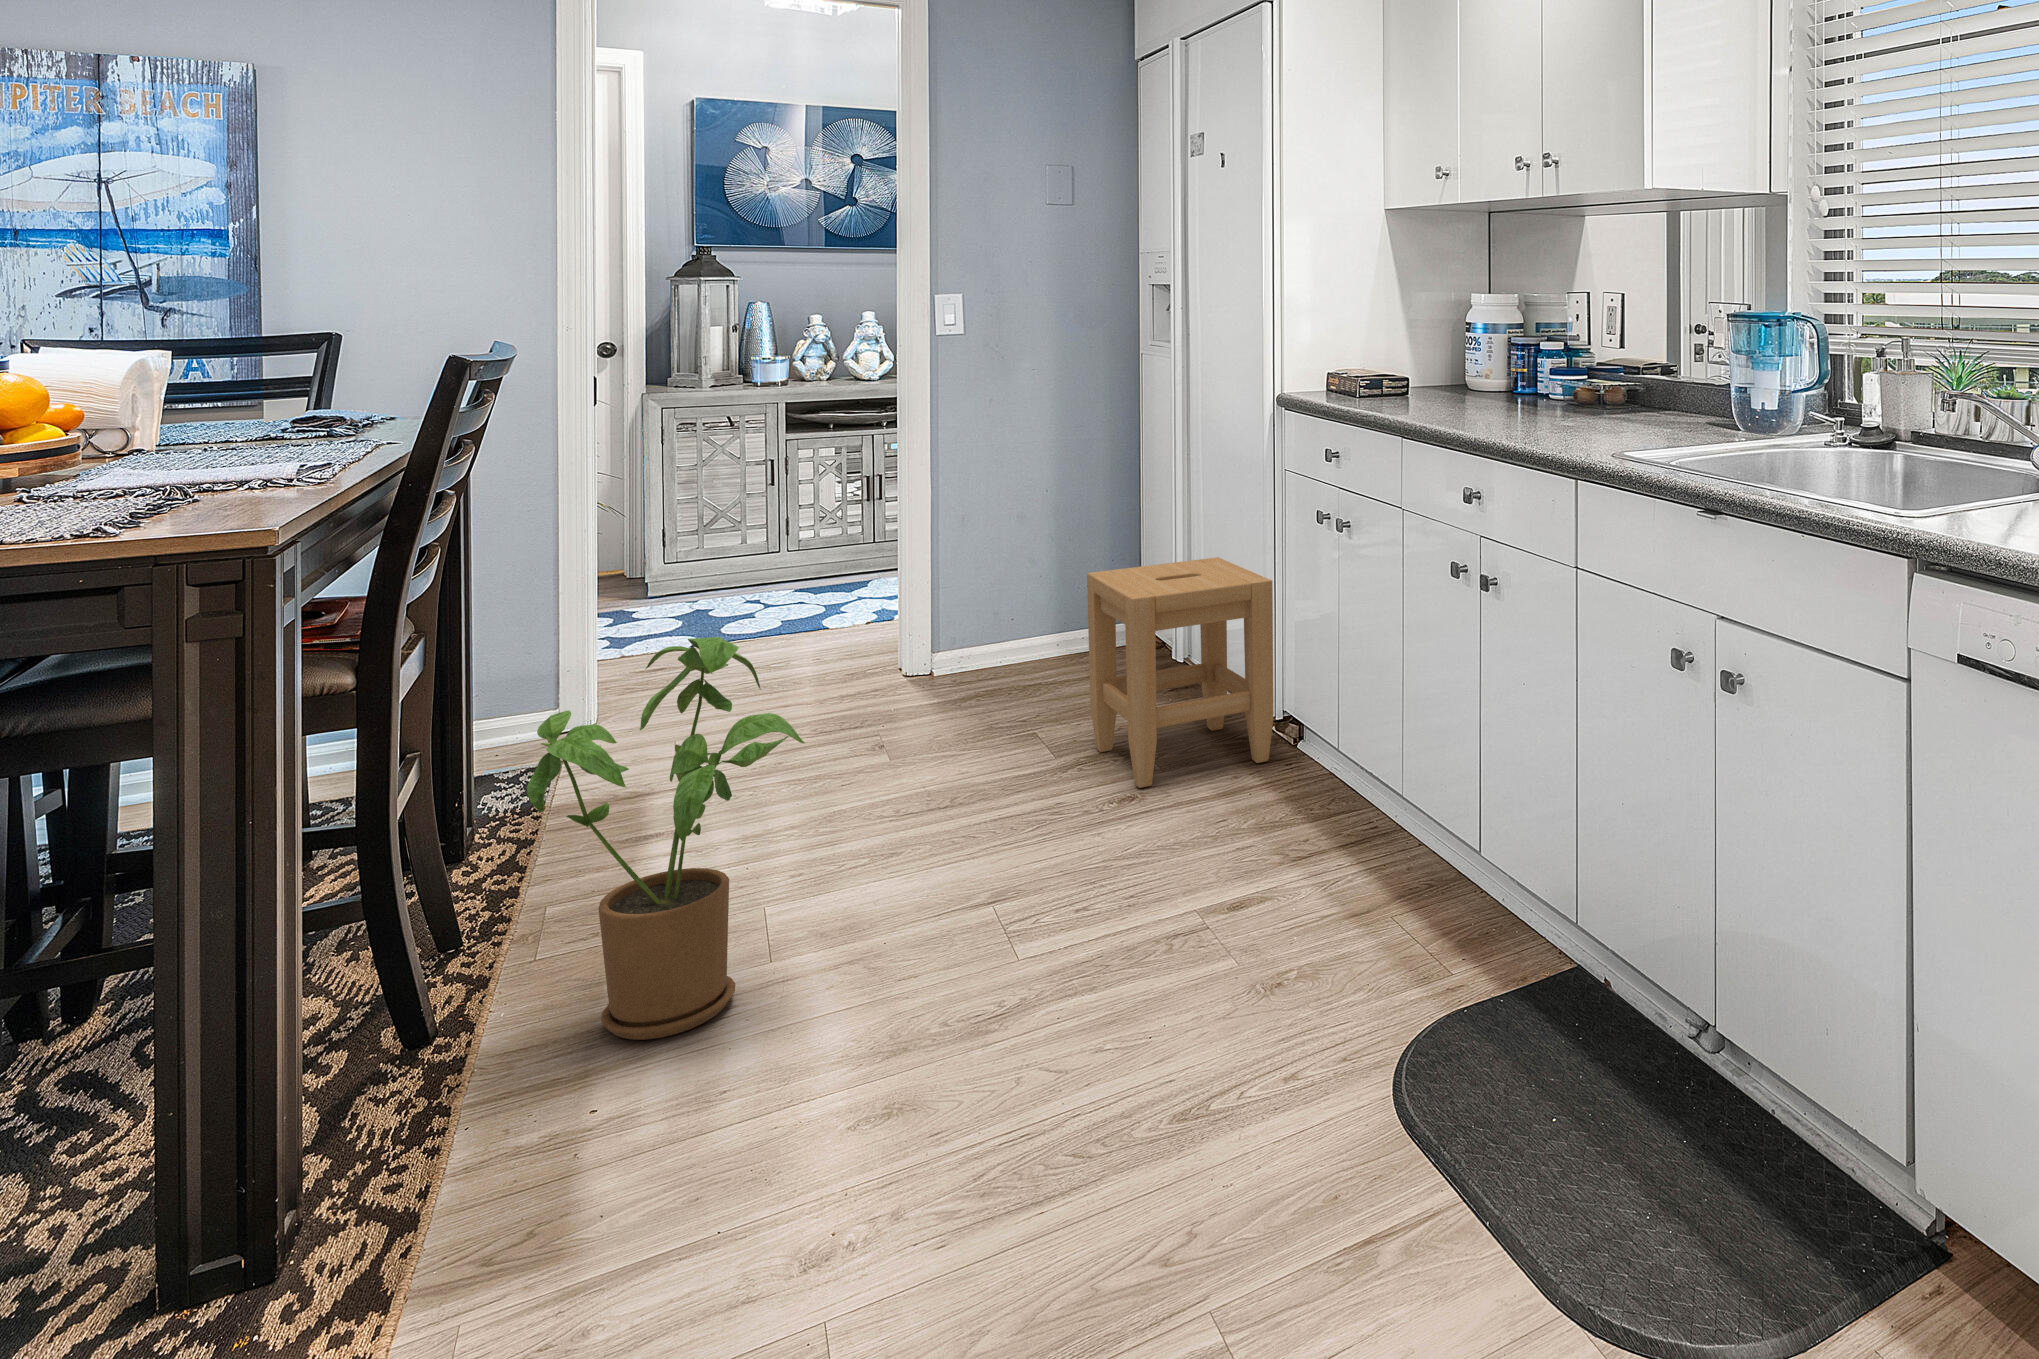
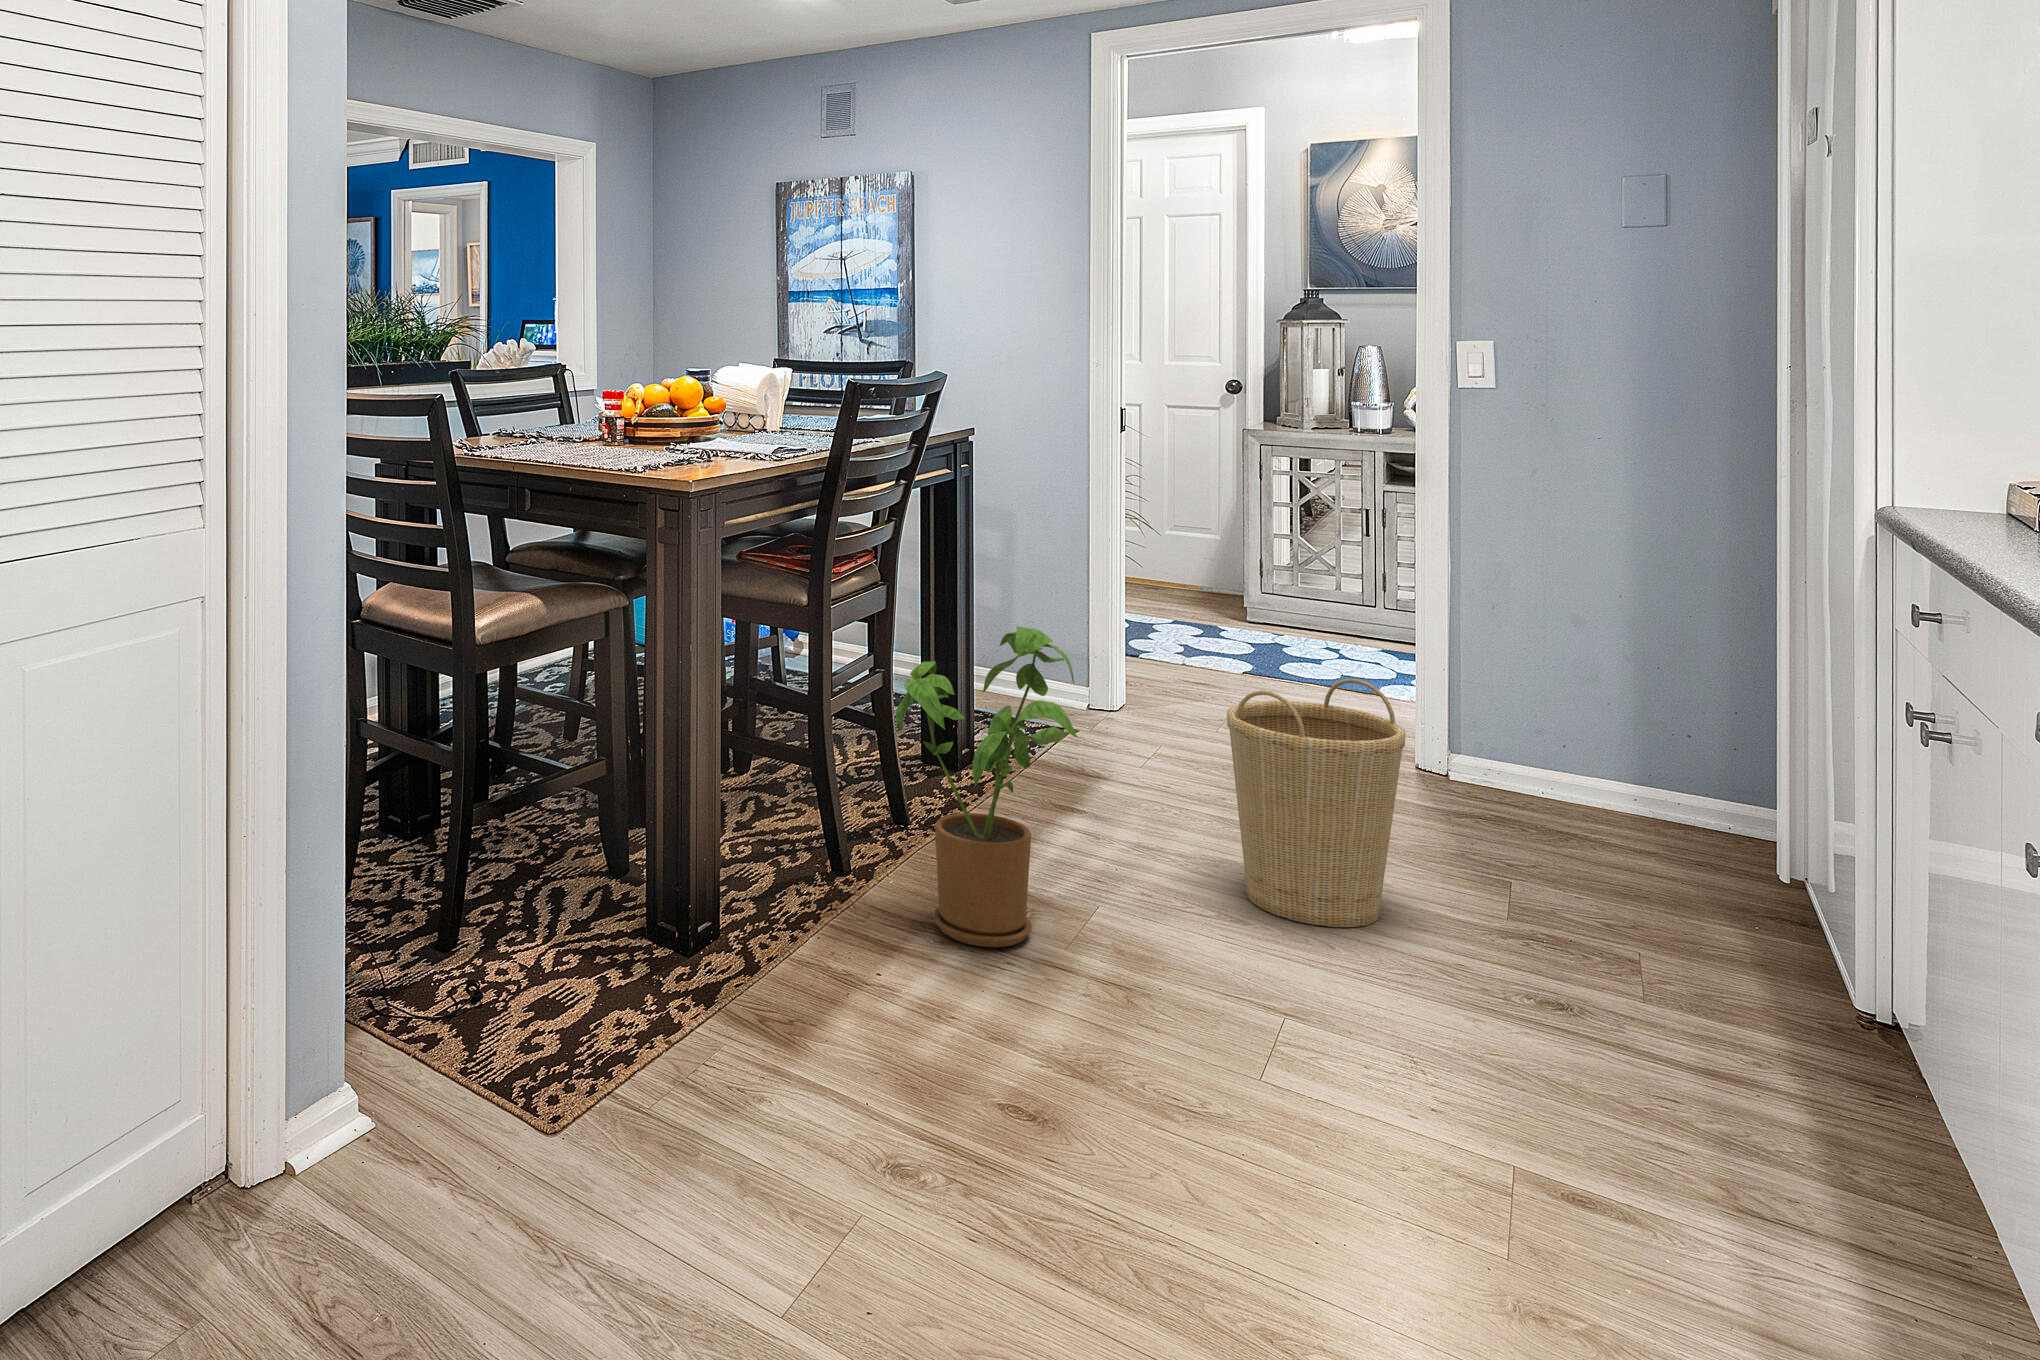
stool: present [1087,557,1273,788] -> none [1549,675,1800,986]
basket: none [862,613,1026,858] -> present [1227,679,1406,927]

